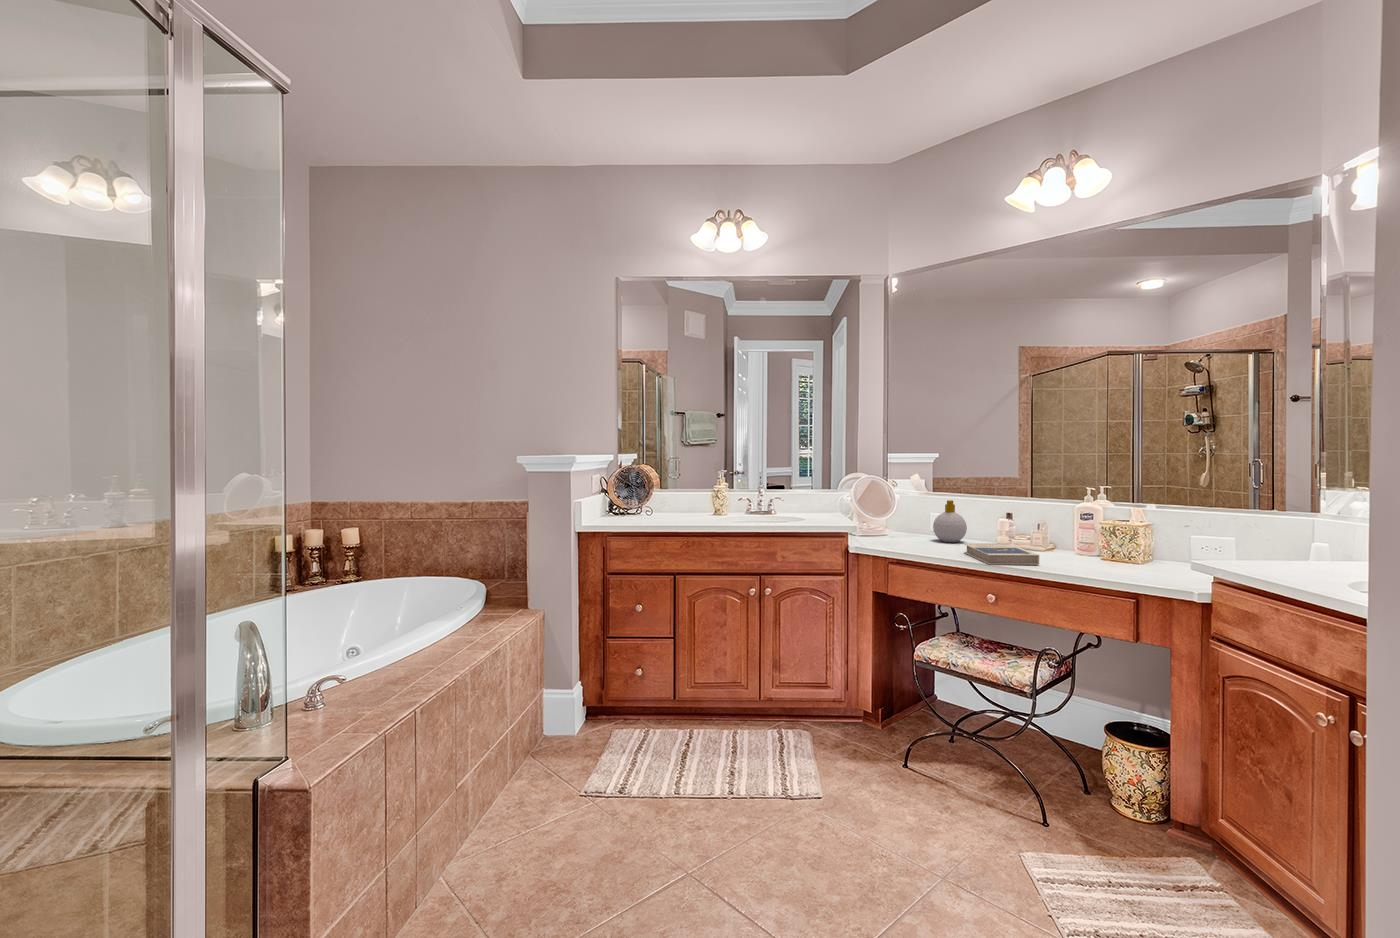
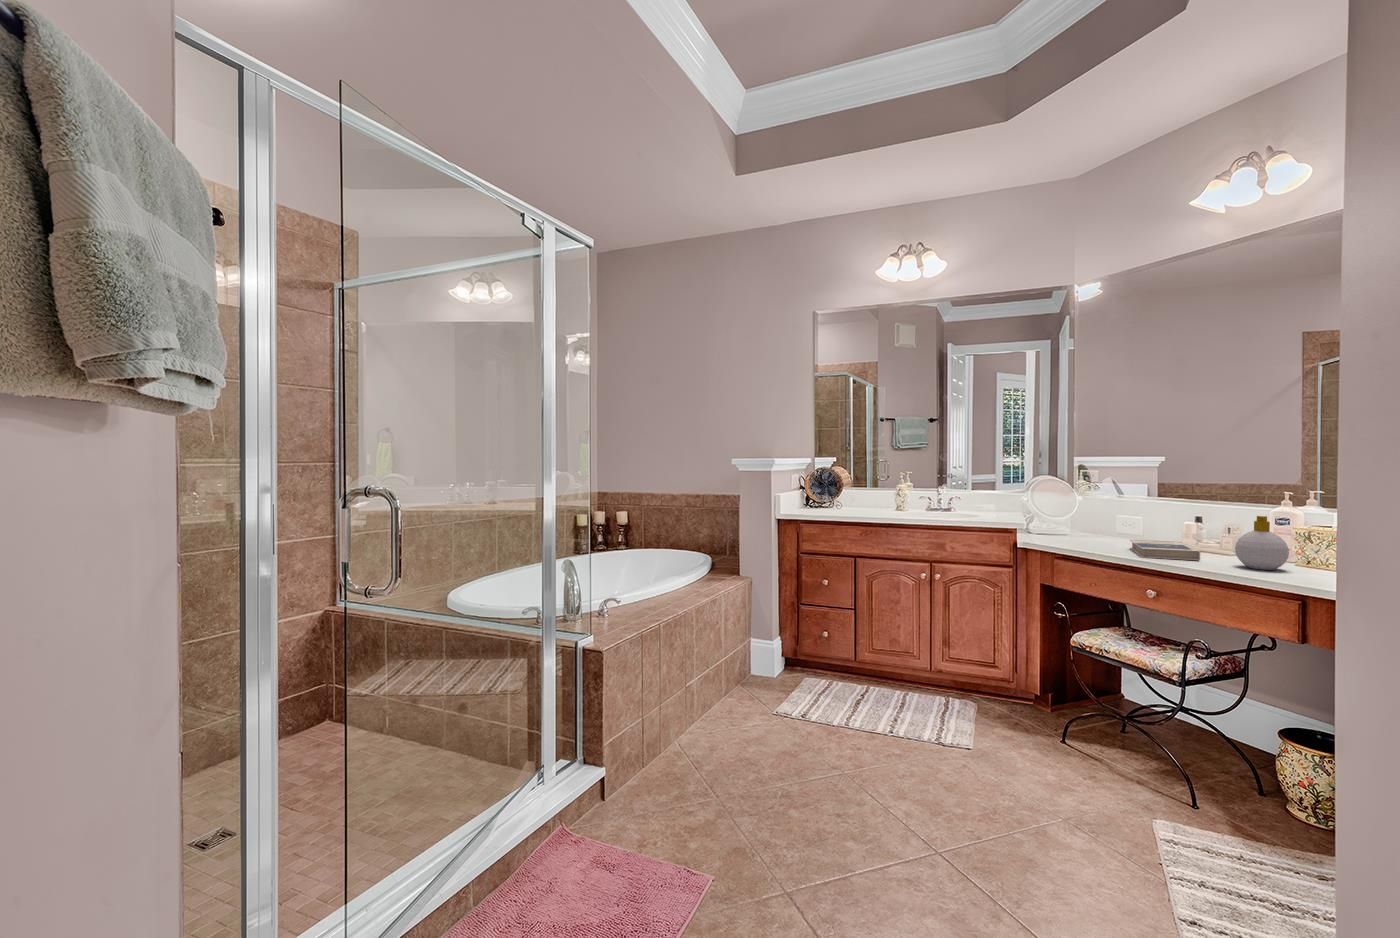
soap bottle: present [933,500,967,542] -> present [1235,516,1289,570]

